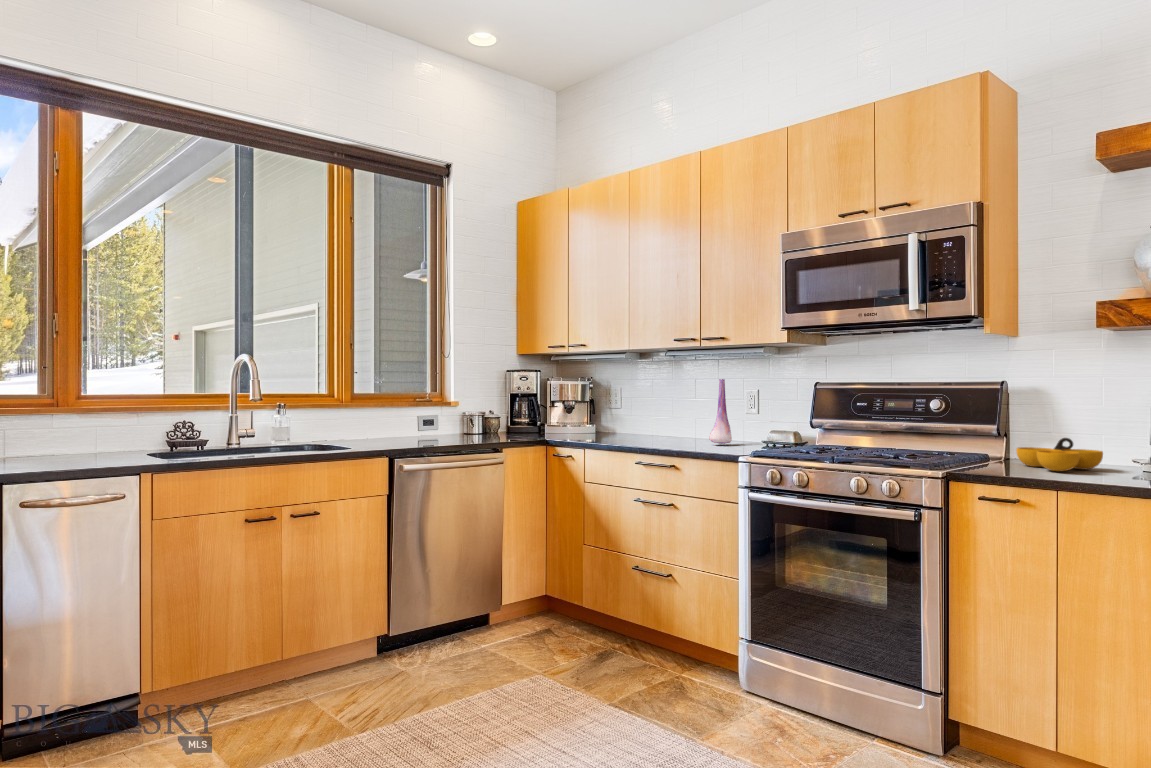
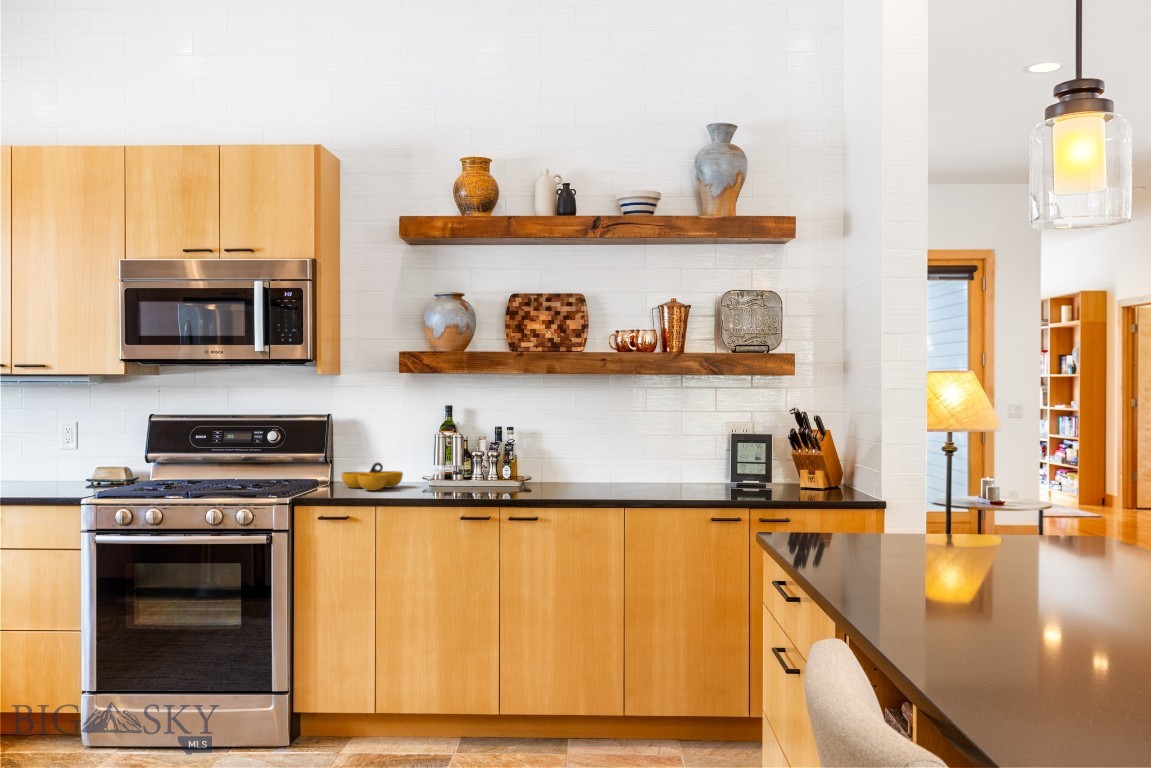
vase: present [709,379,732,444] -> none [21,411,54,488]

